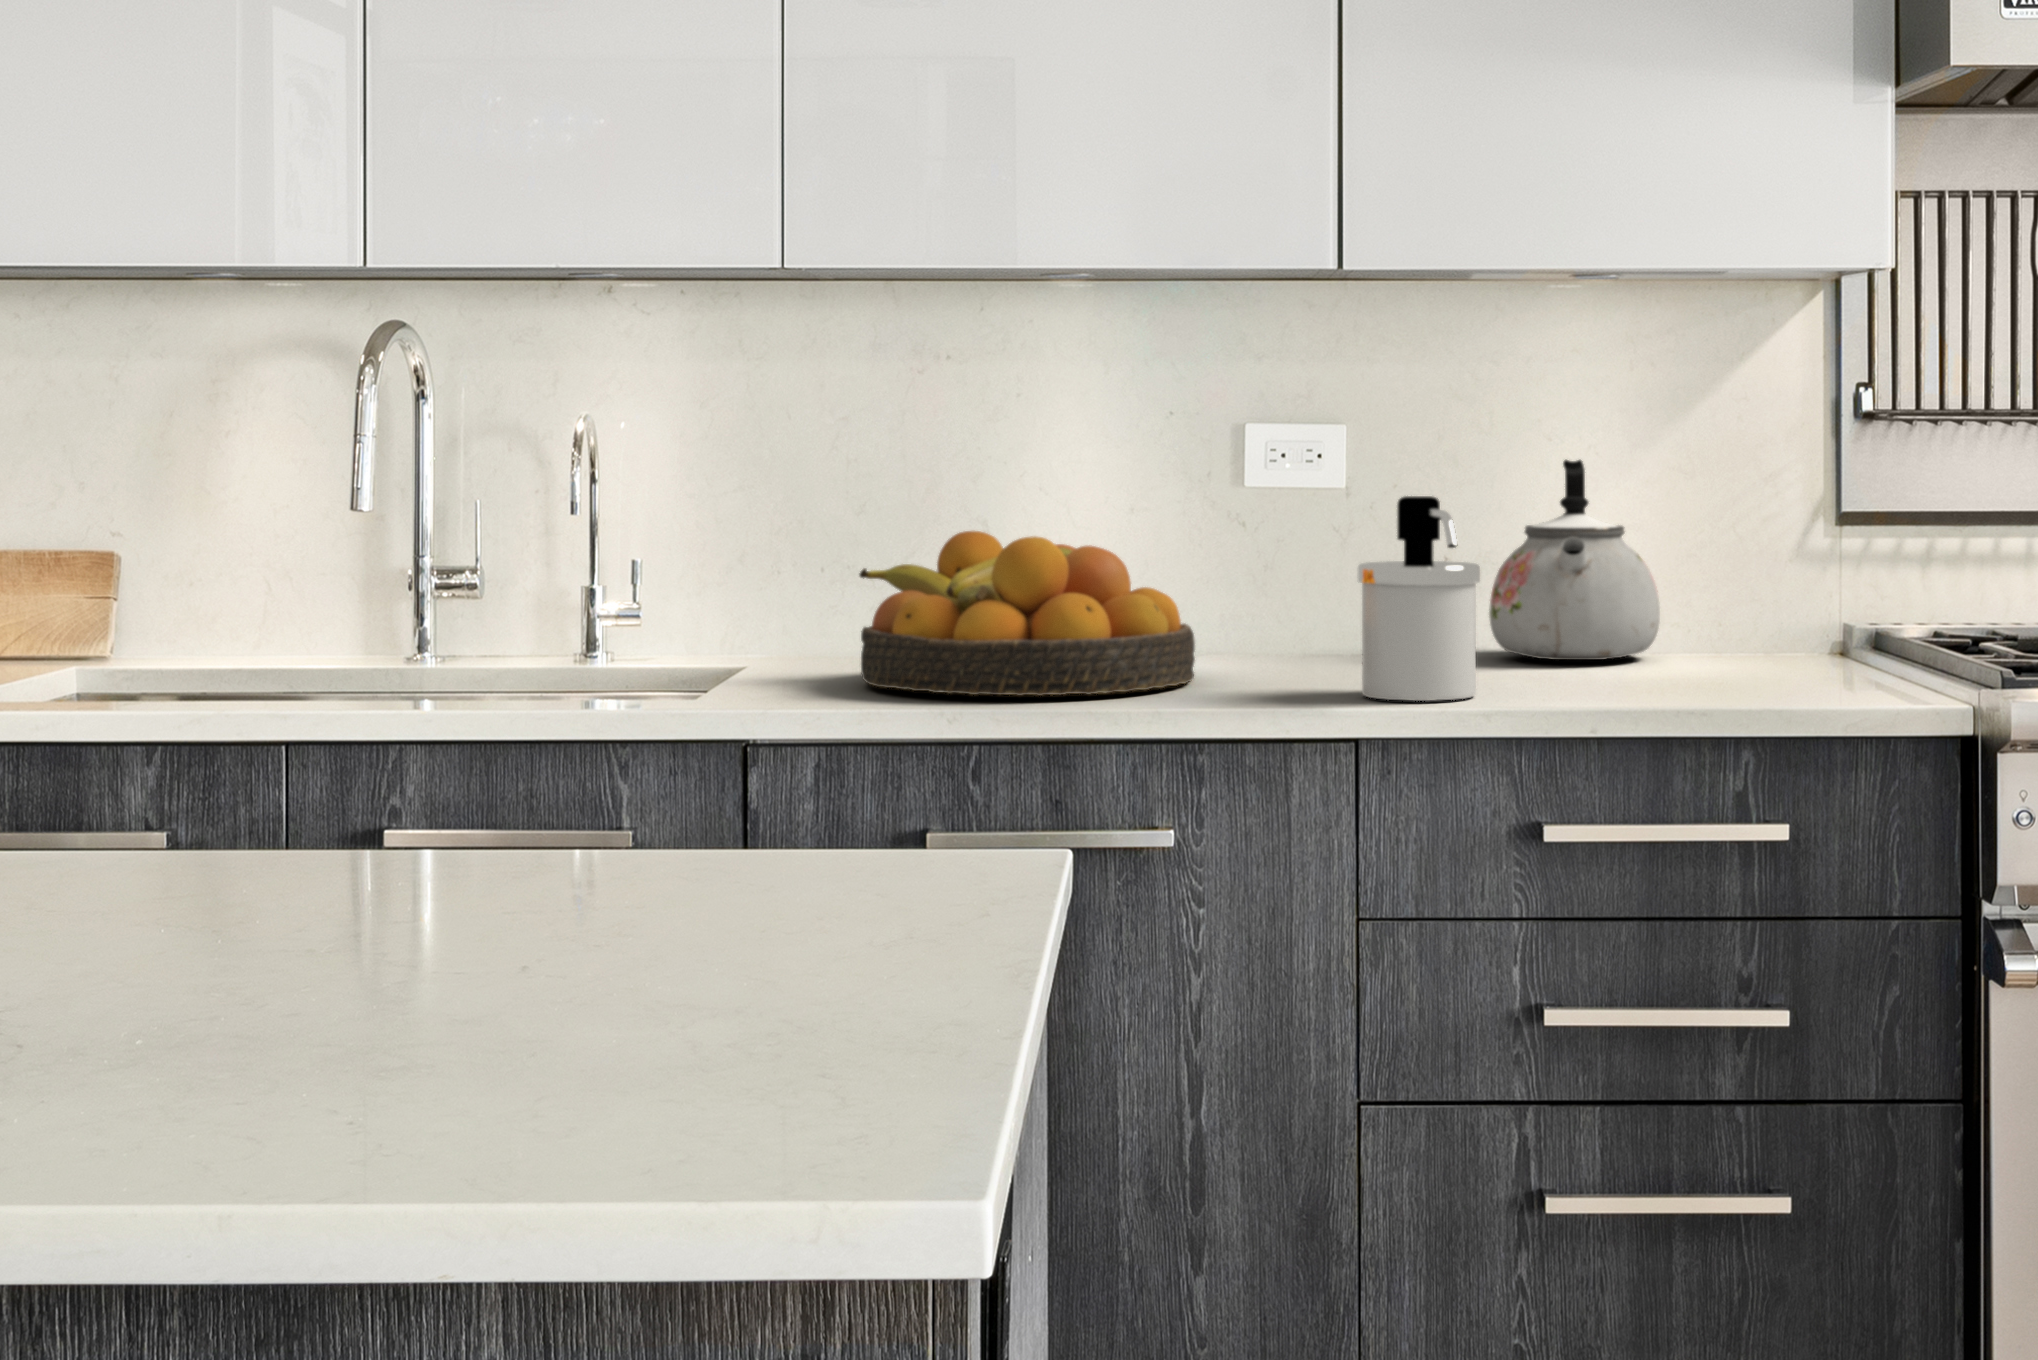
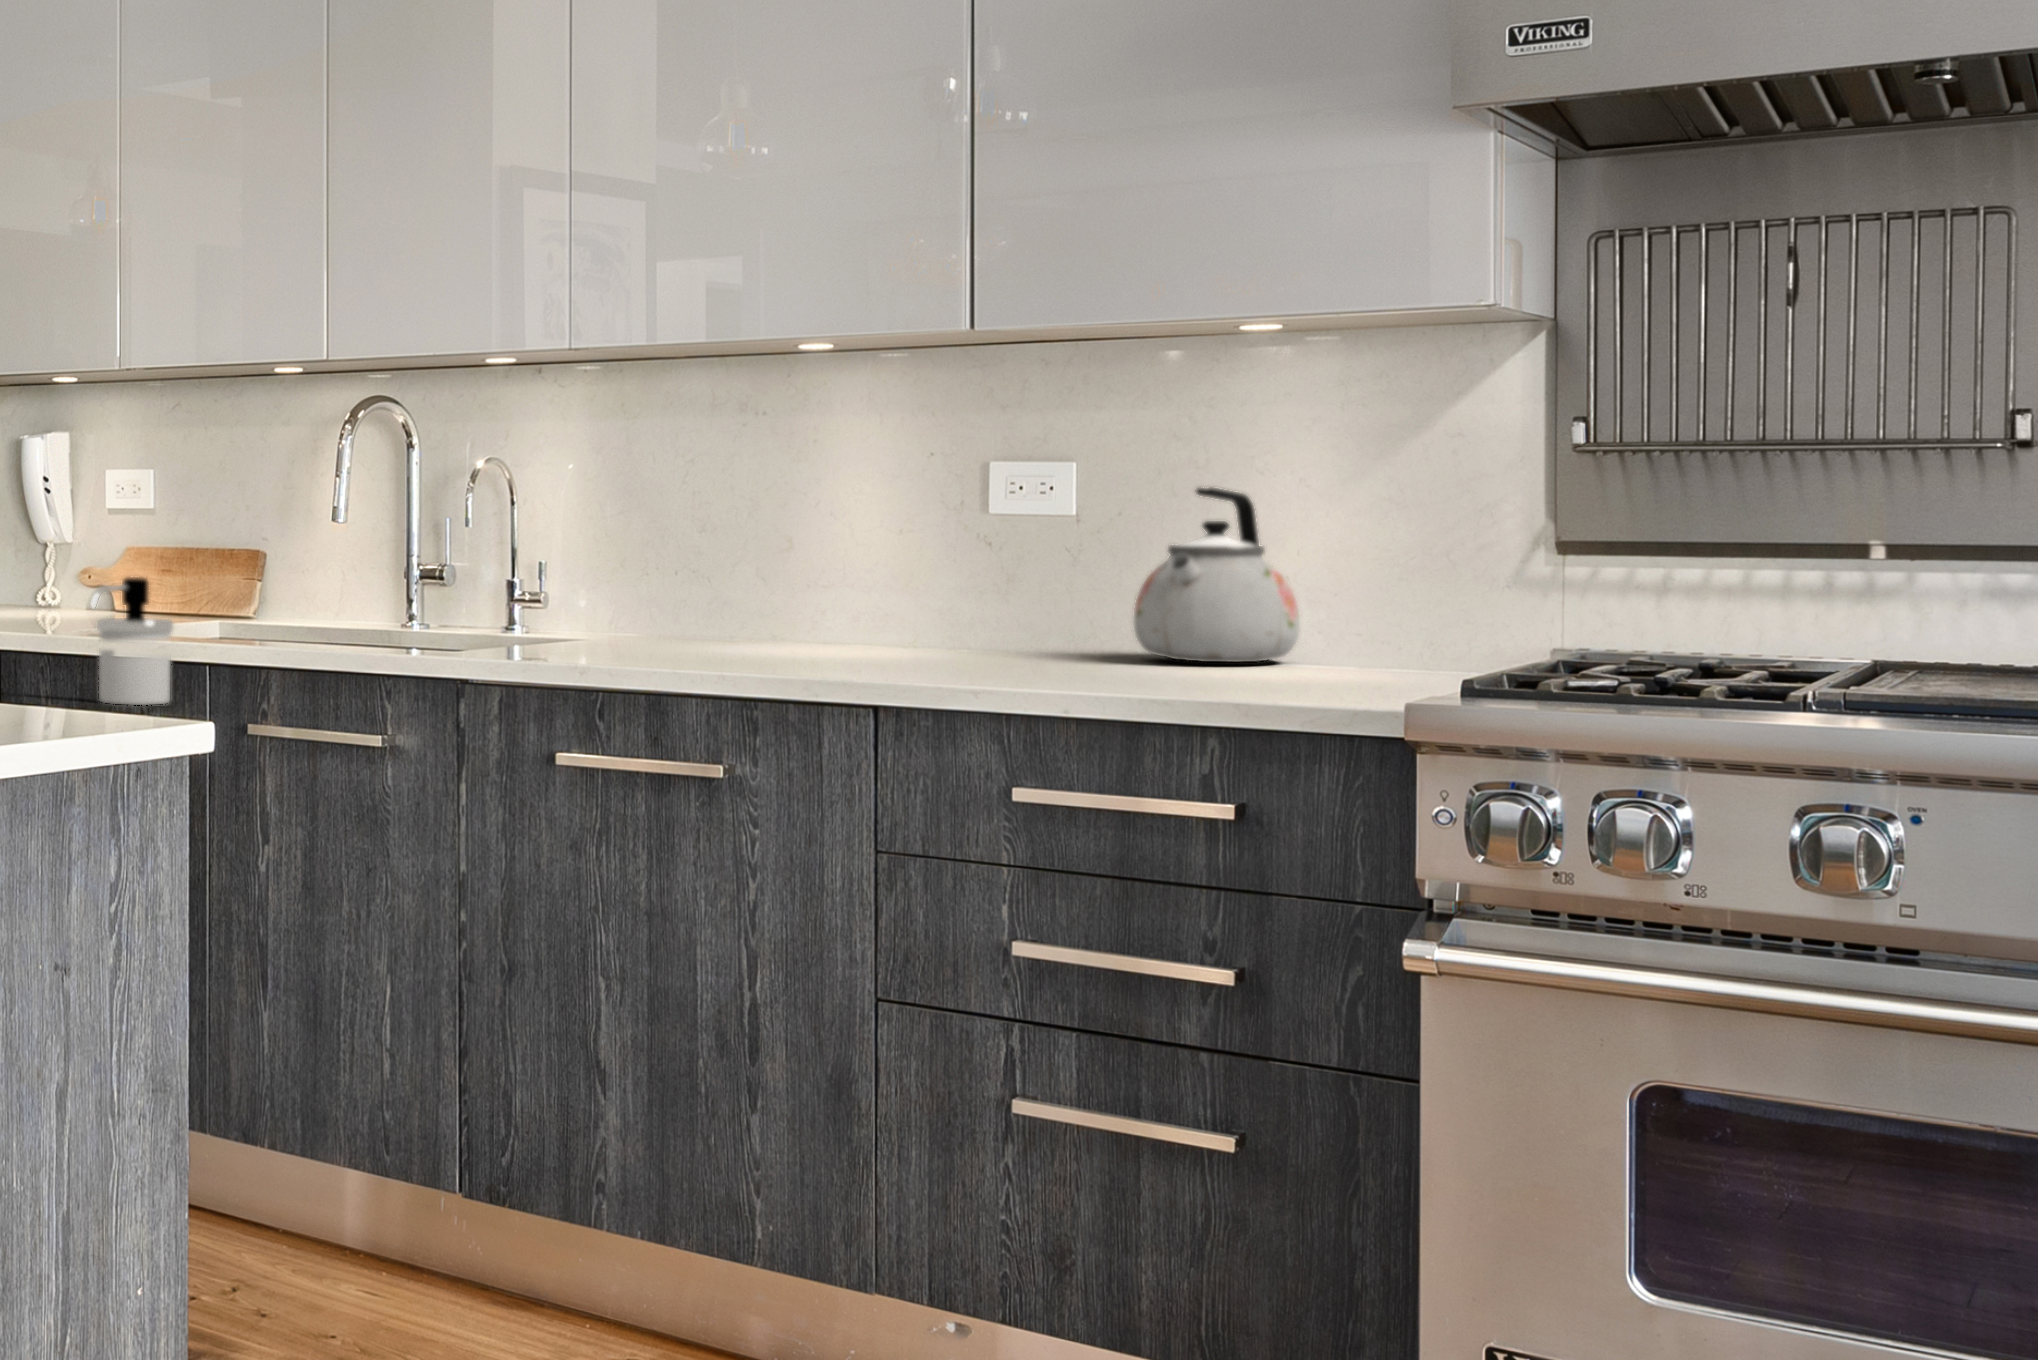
soap dispenser: present [1358,496,1480,701] -> present [90,577,173,705]
fruit bowl: present [860,531,1195,696] -> none [582,539,842,658]

